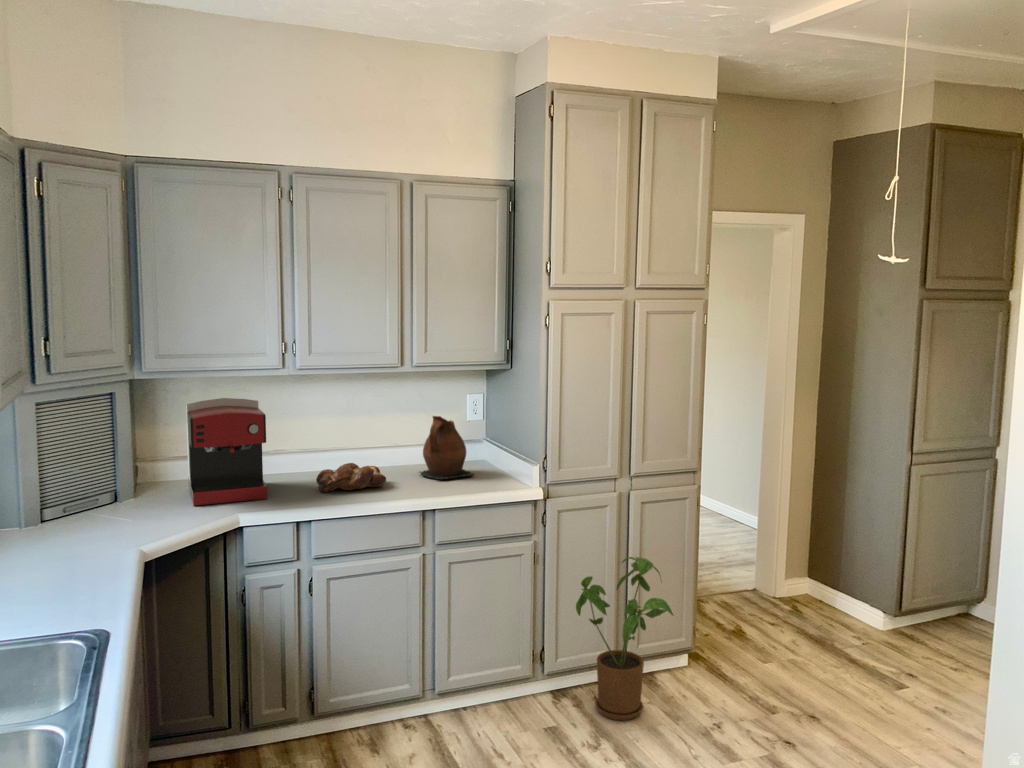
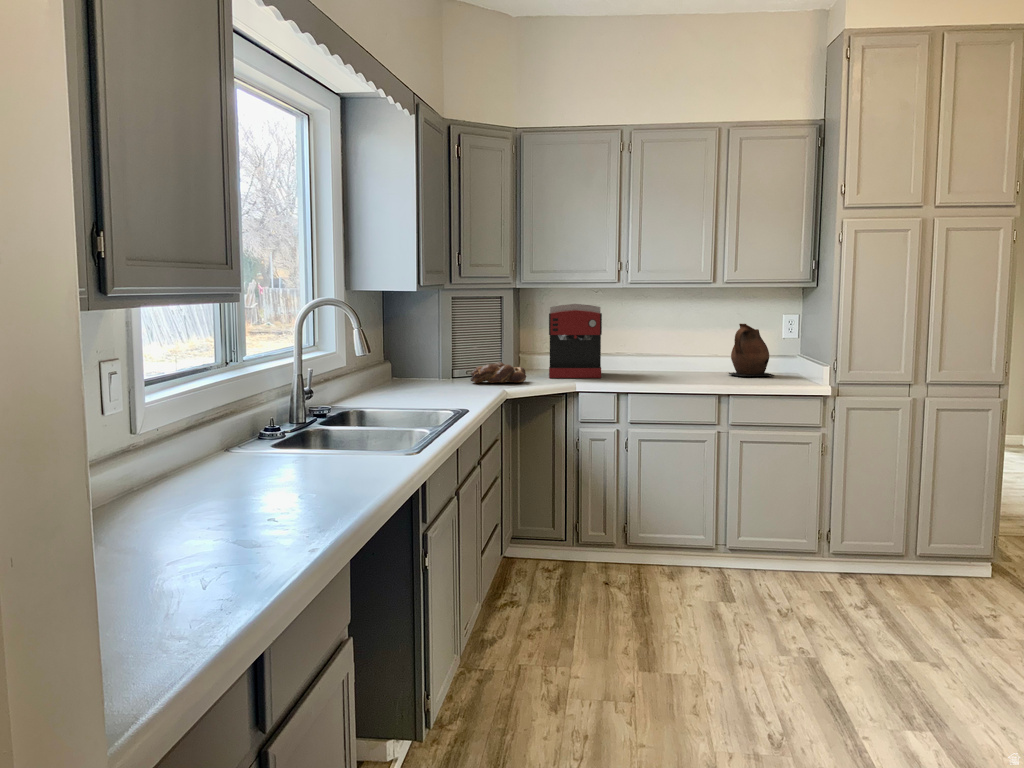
bread loaf: present [316,463,386,492] -> present [471,363,526,383]
house plant: present [576,557,673,720] -> none [858,453,950,599]

